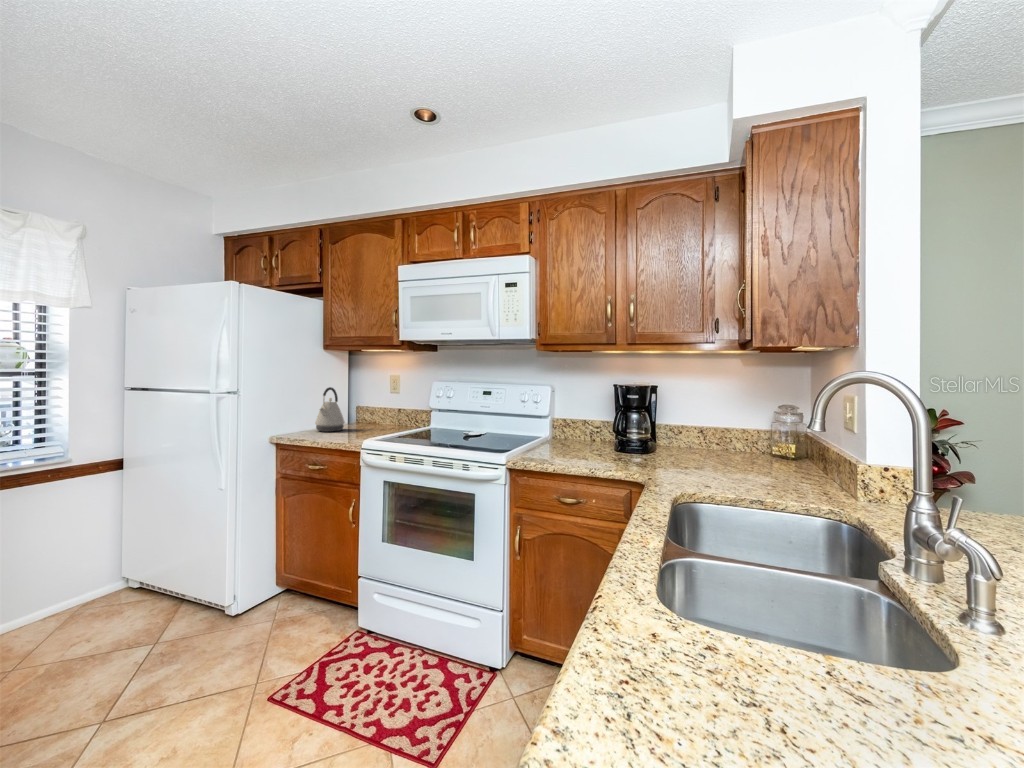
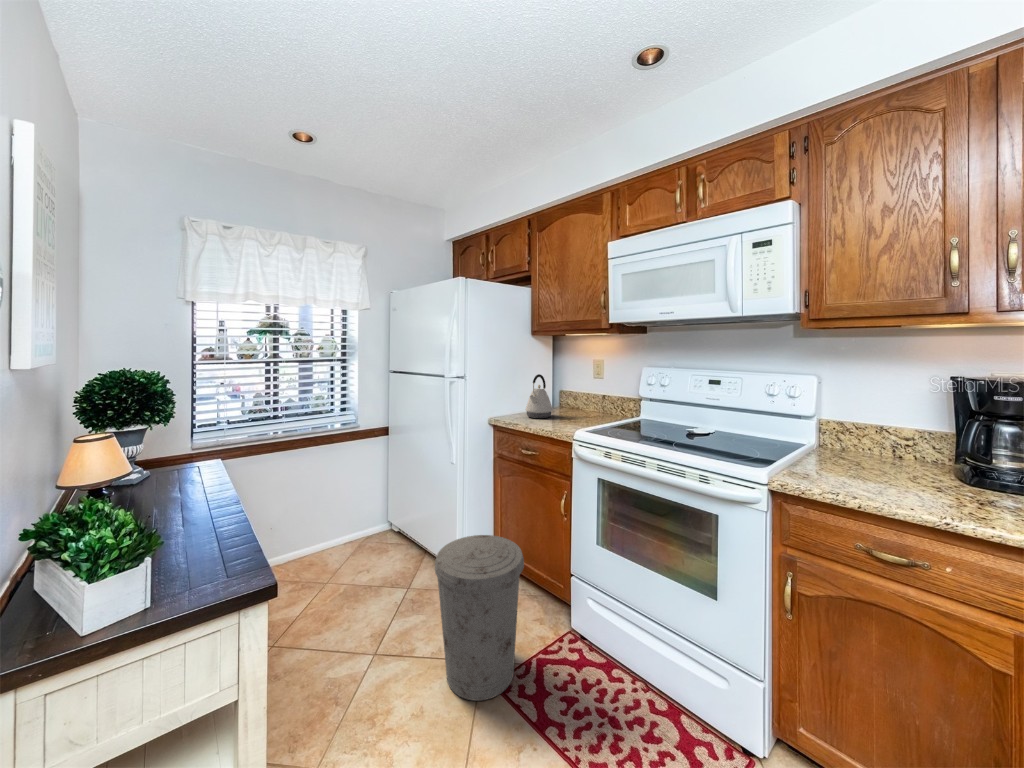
trash can: none [206,546,308,709] -> present [435,535,524,701]

